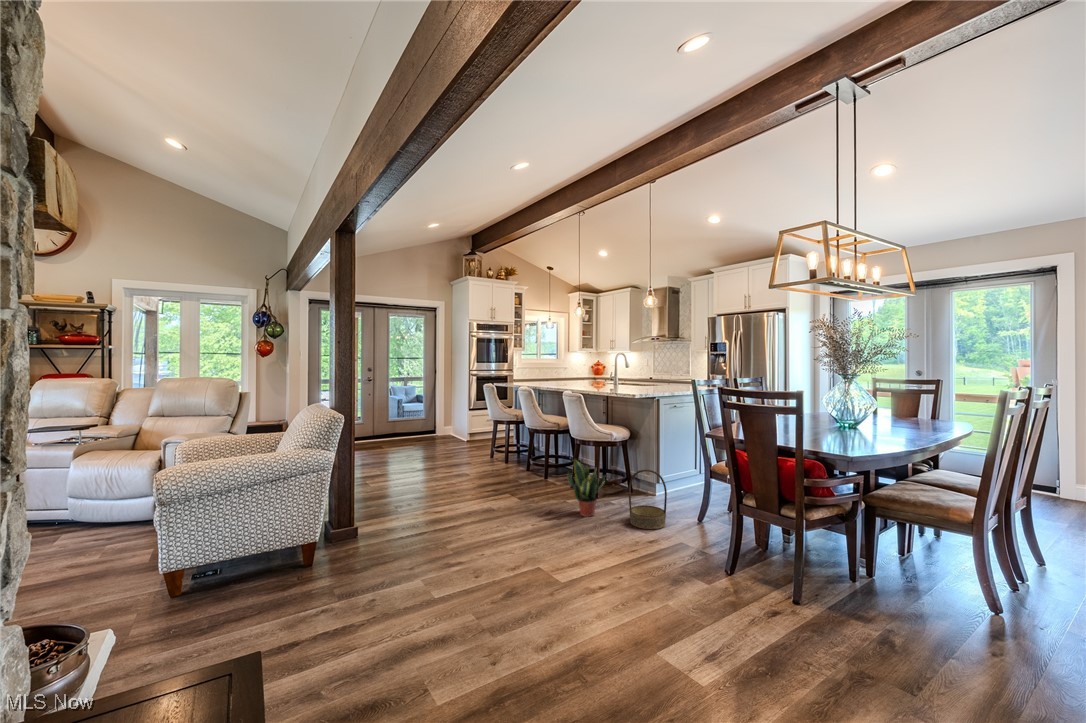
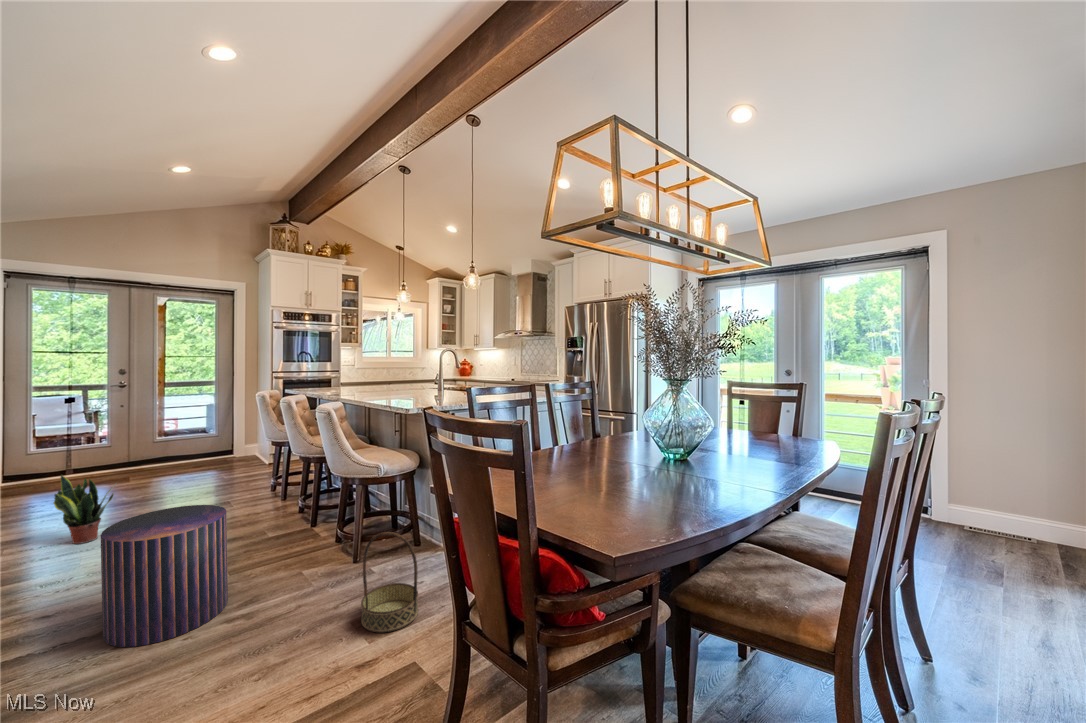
pouf: none [482,452,539,526] -> present [101,505,228,647]
potted plant: present [567,460,605,517] -> present [53,475,114,544]

